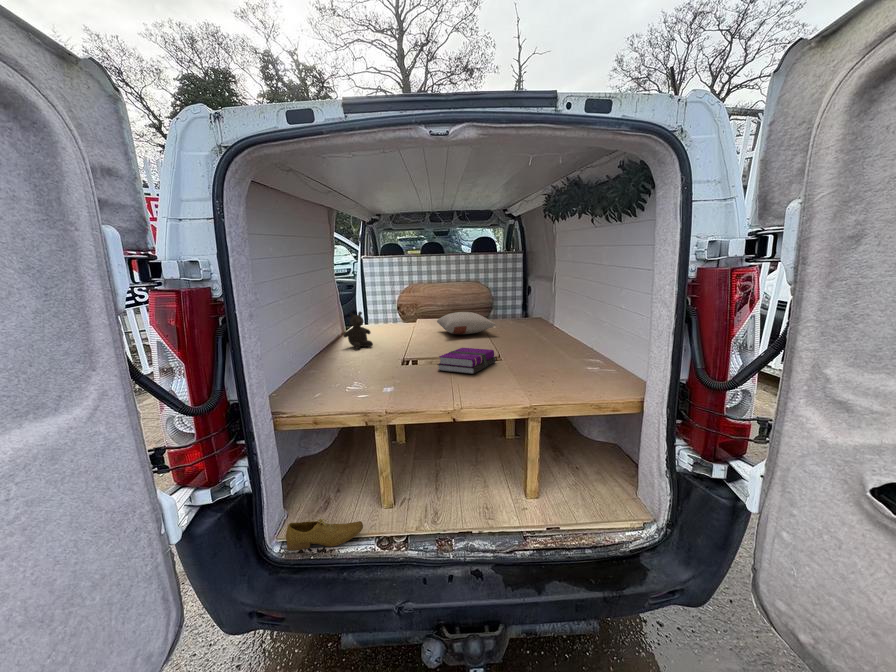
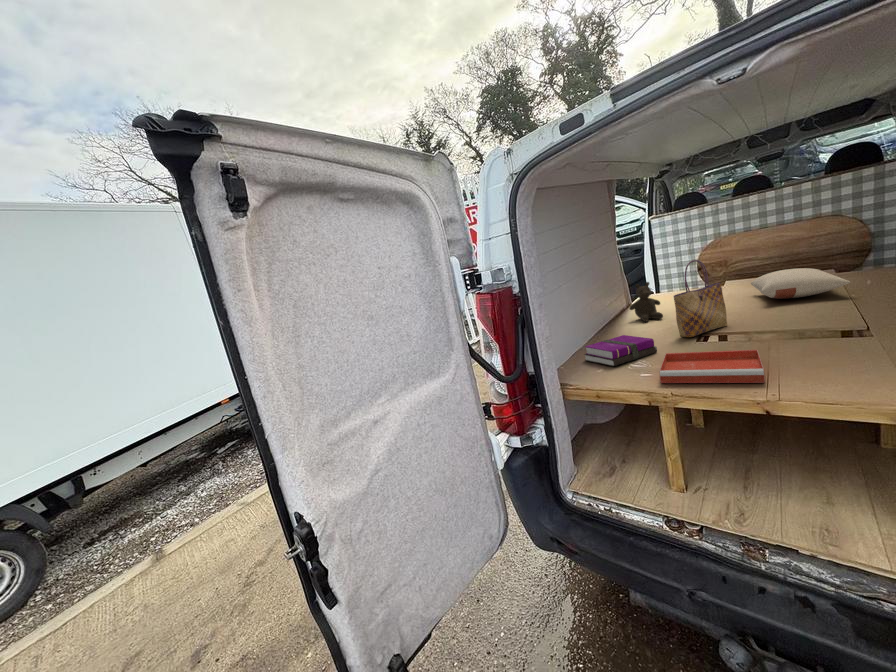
tote bag: none [384,293,424,363] -> present [674,260,727,337]
hardback book: present [437,348,496,374] -> present [584,335,657,366]
tray: none [375,372,457,405] -> present [660,350,765,383]
shoe: present [286,519,363,551] -> none [577,478,648,507]

